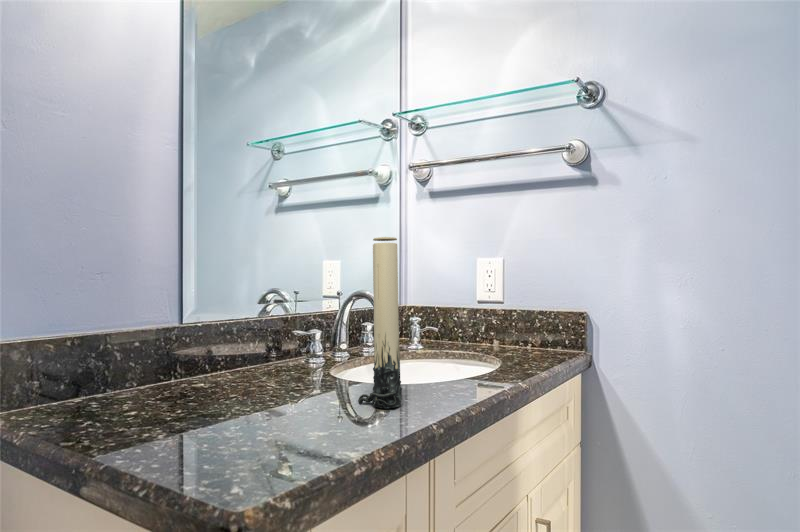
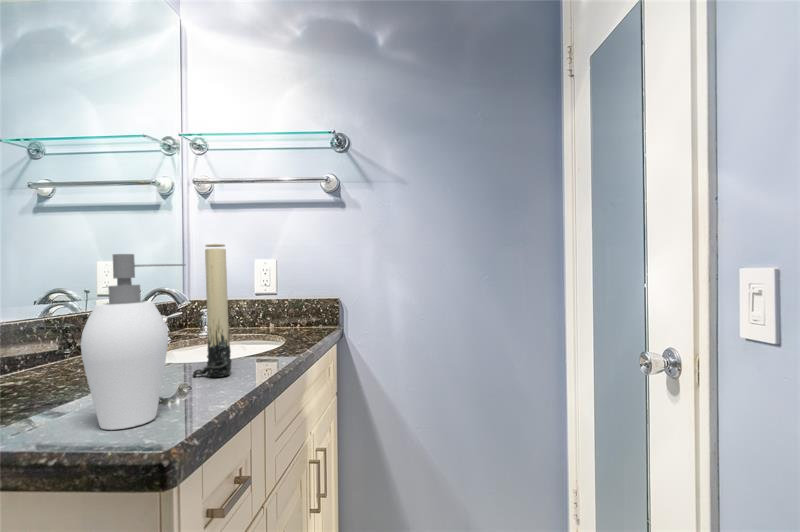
soap dispenser: none [199,249,319,462] -> present [81,254,185,430]

